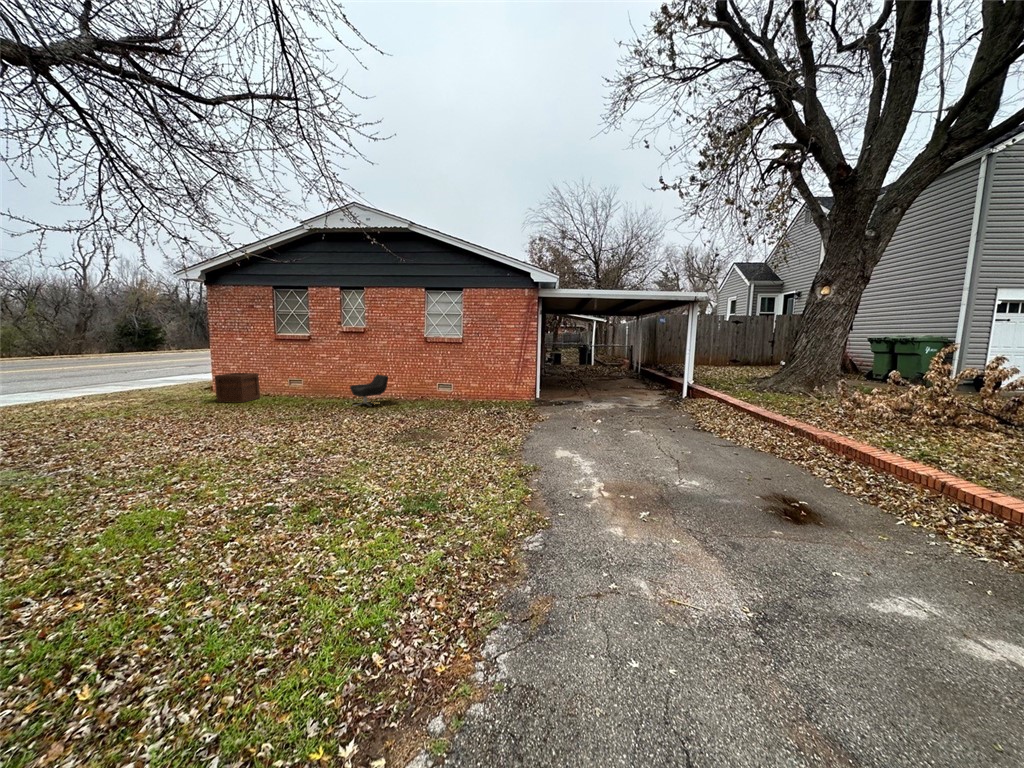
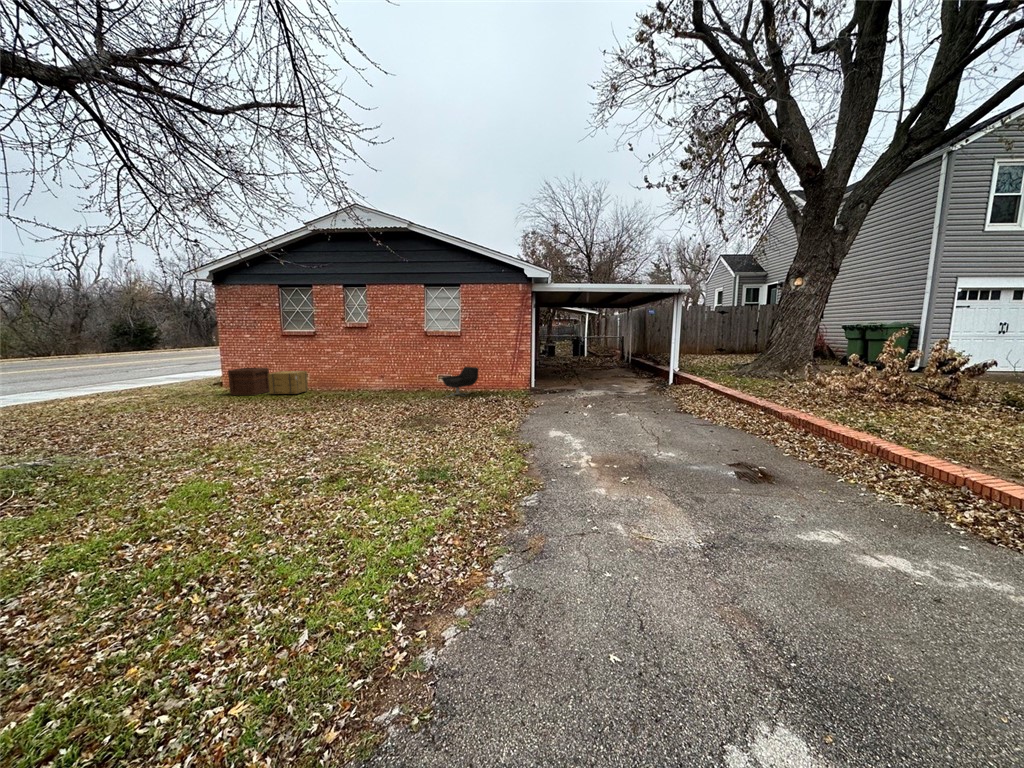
lounge chair: present [350,374,388,406] -> present [442,367,478,396]
cardboard box: none [257,377,300,403] -> present [268,371,308,394]

